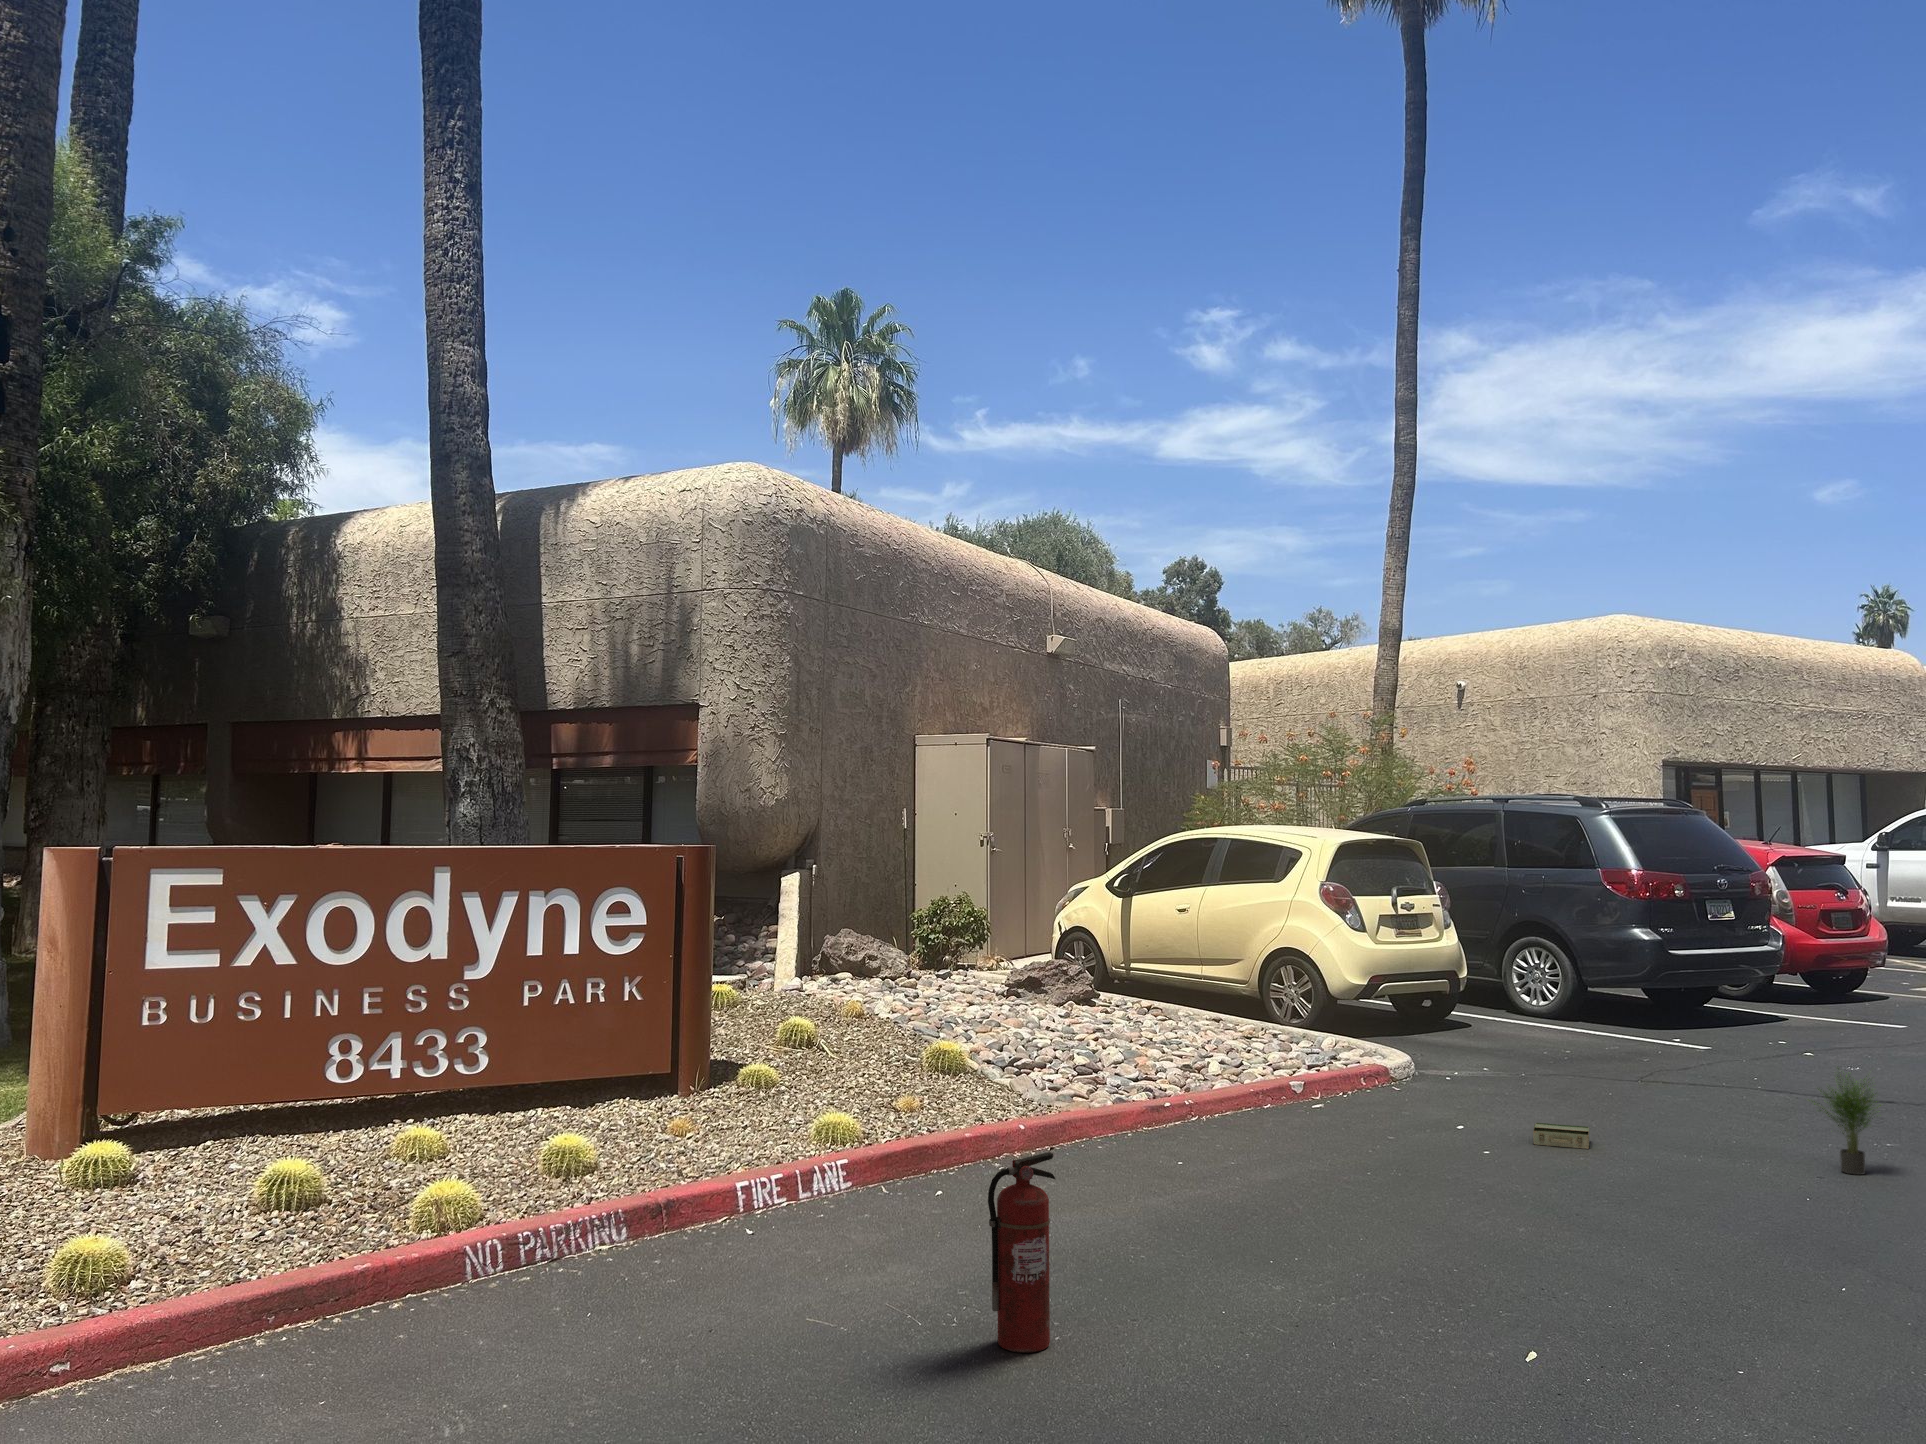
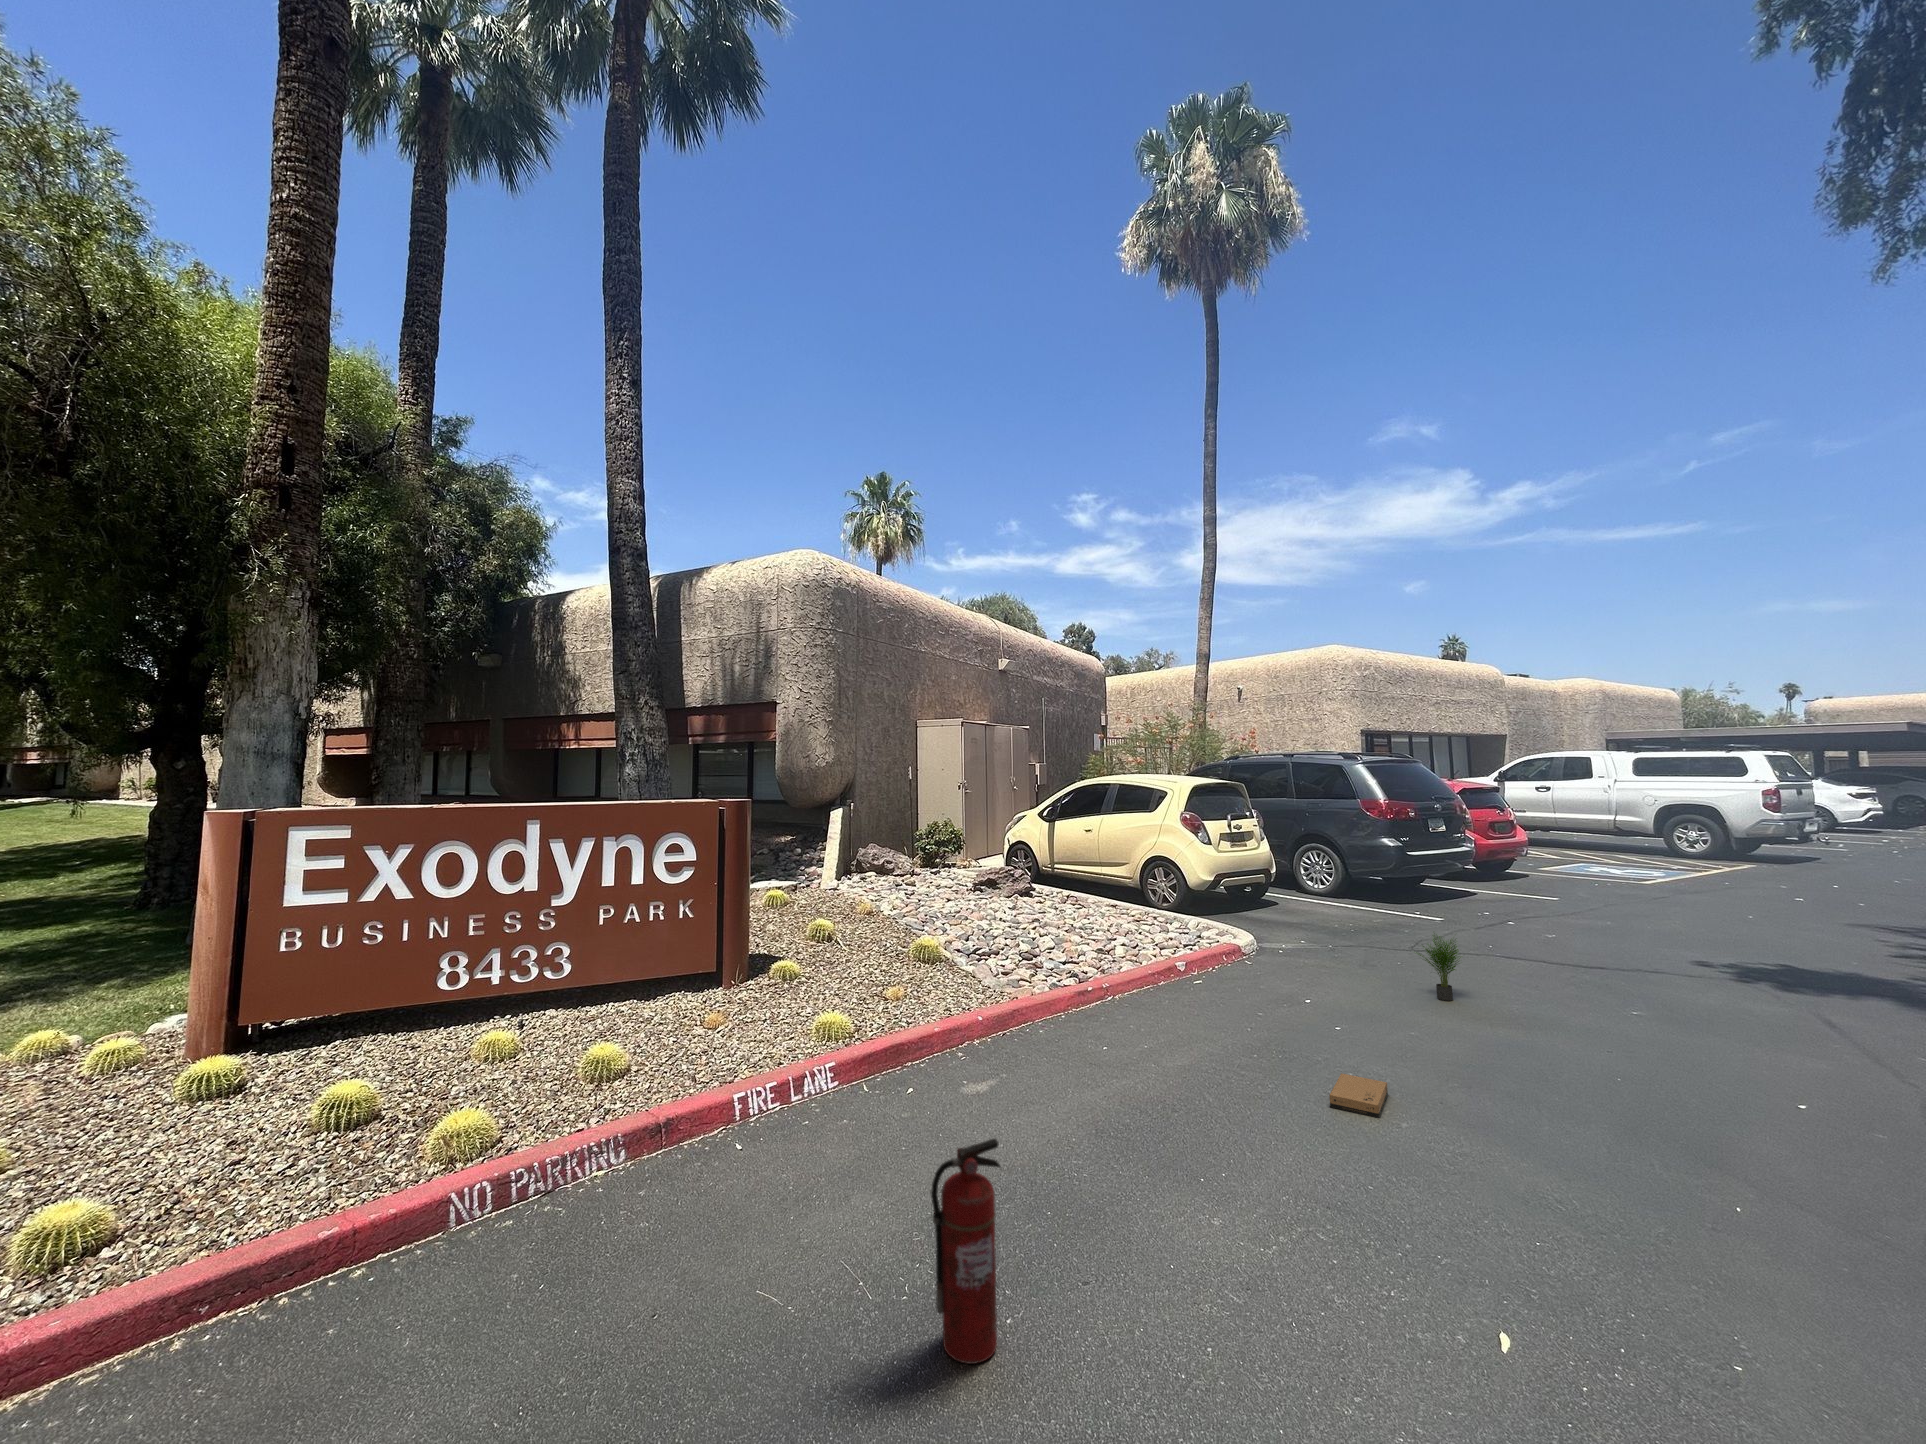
potted plant: present [1814,1075,1881,1175] -> present [1420,935,1460,1001]
toolbox: present [1533,1123,1589,1149] -> none [1367,1006,1415,1031]
cardboard box: none [1446,1178,1521,1215] -> present [1330,1073,1388,1118]

